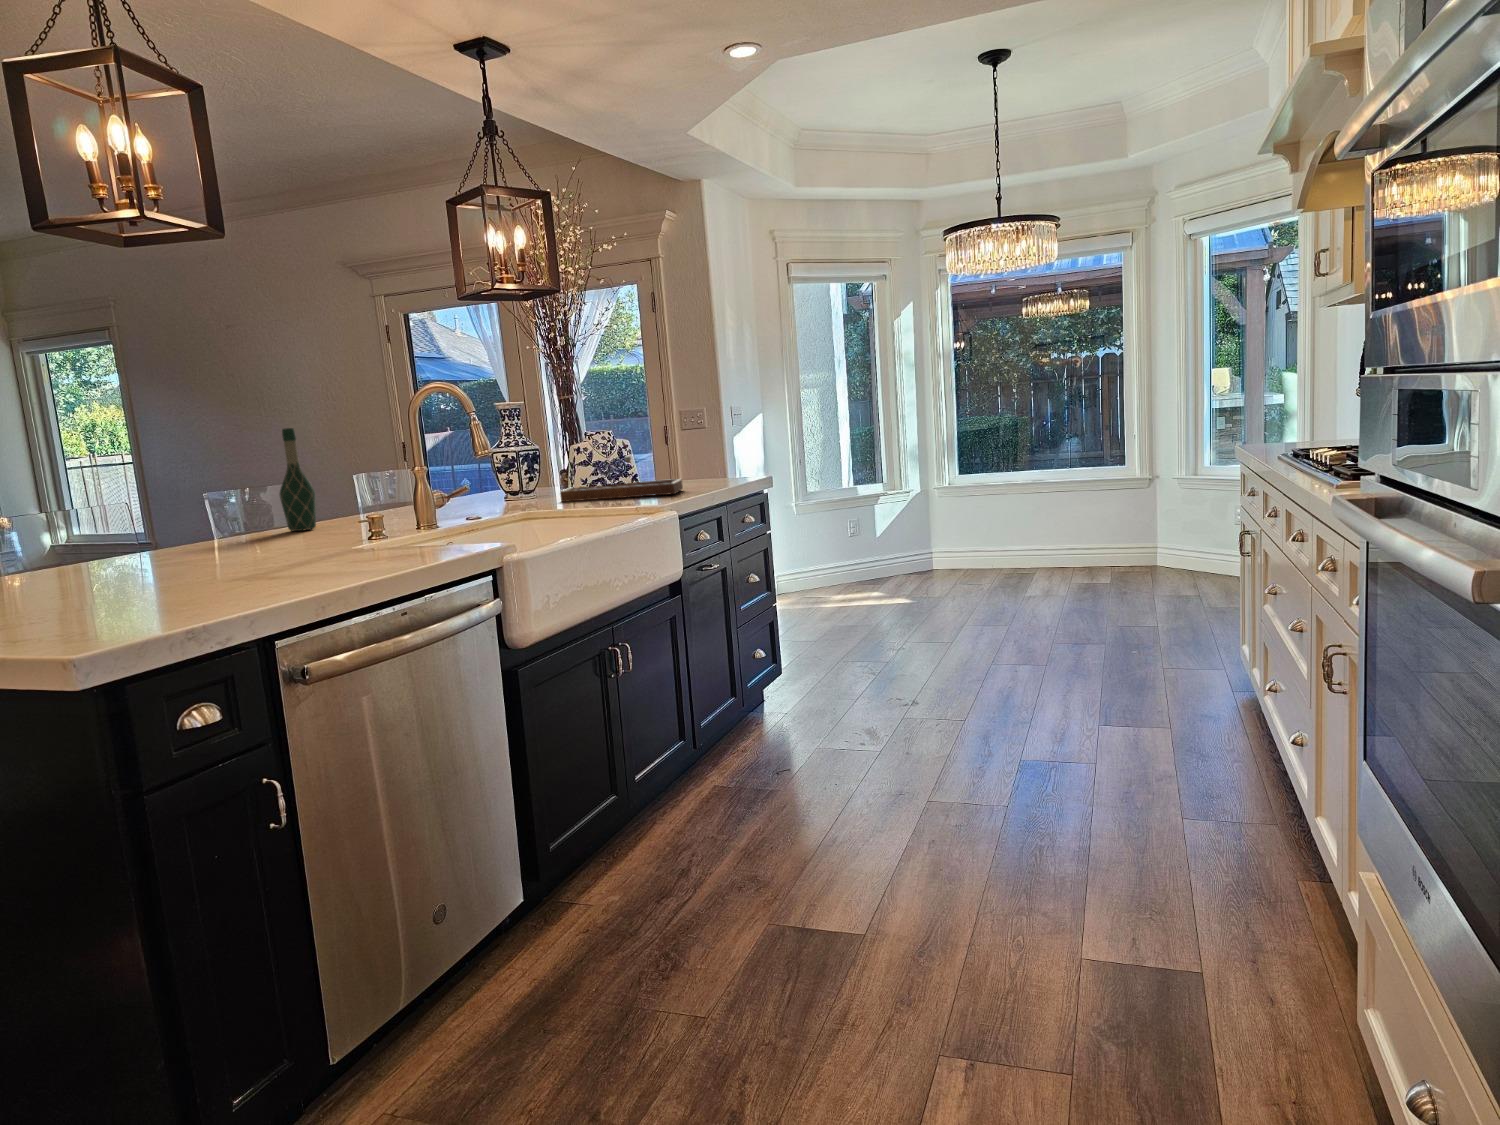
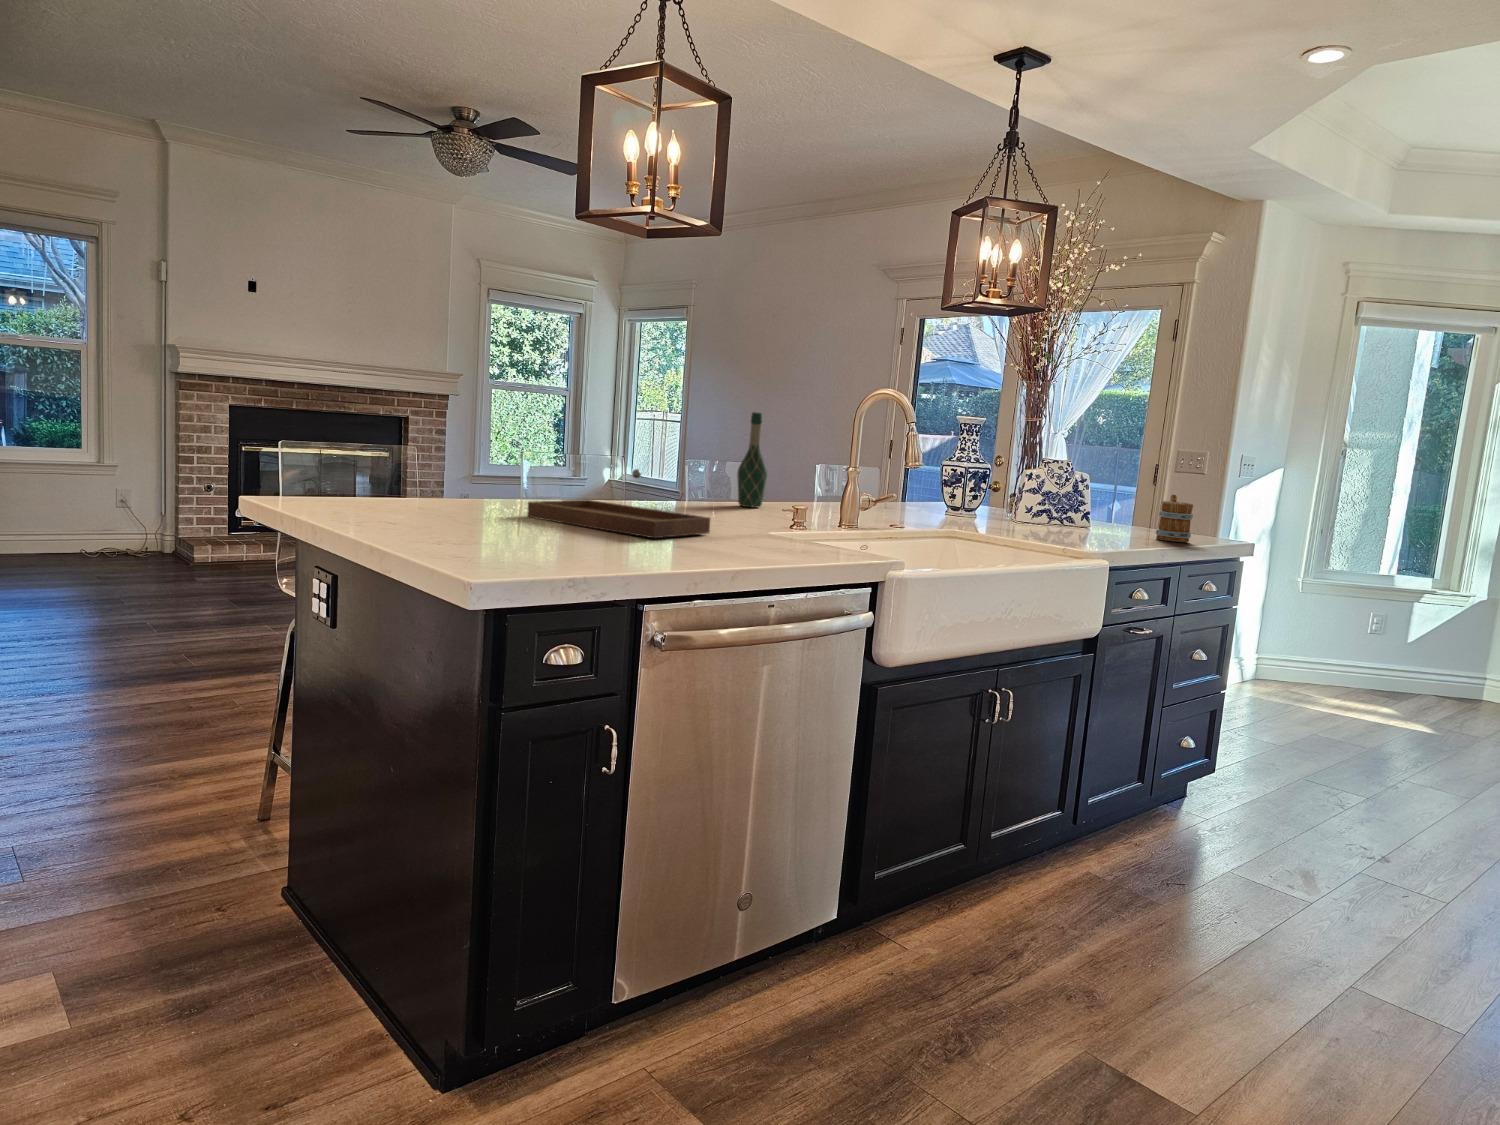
mug: none [693,446,723,487] -> present [1156,495,1193,542]
tray: present [560,456,683,502] -> present [527,469,711,538]

